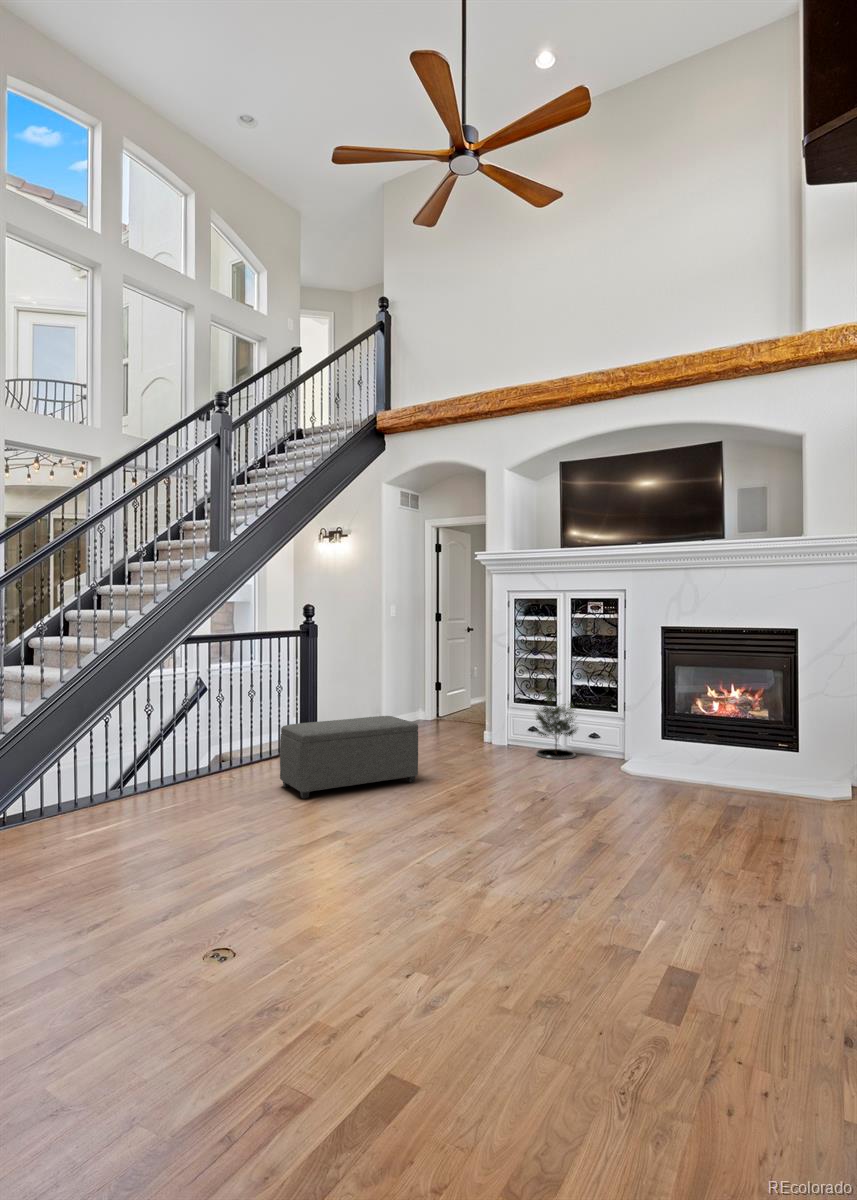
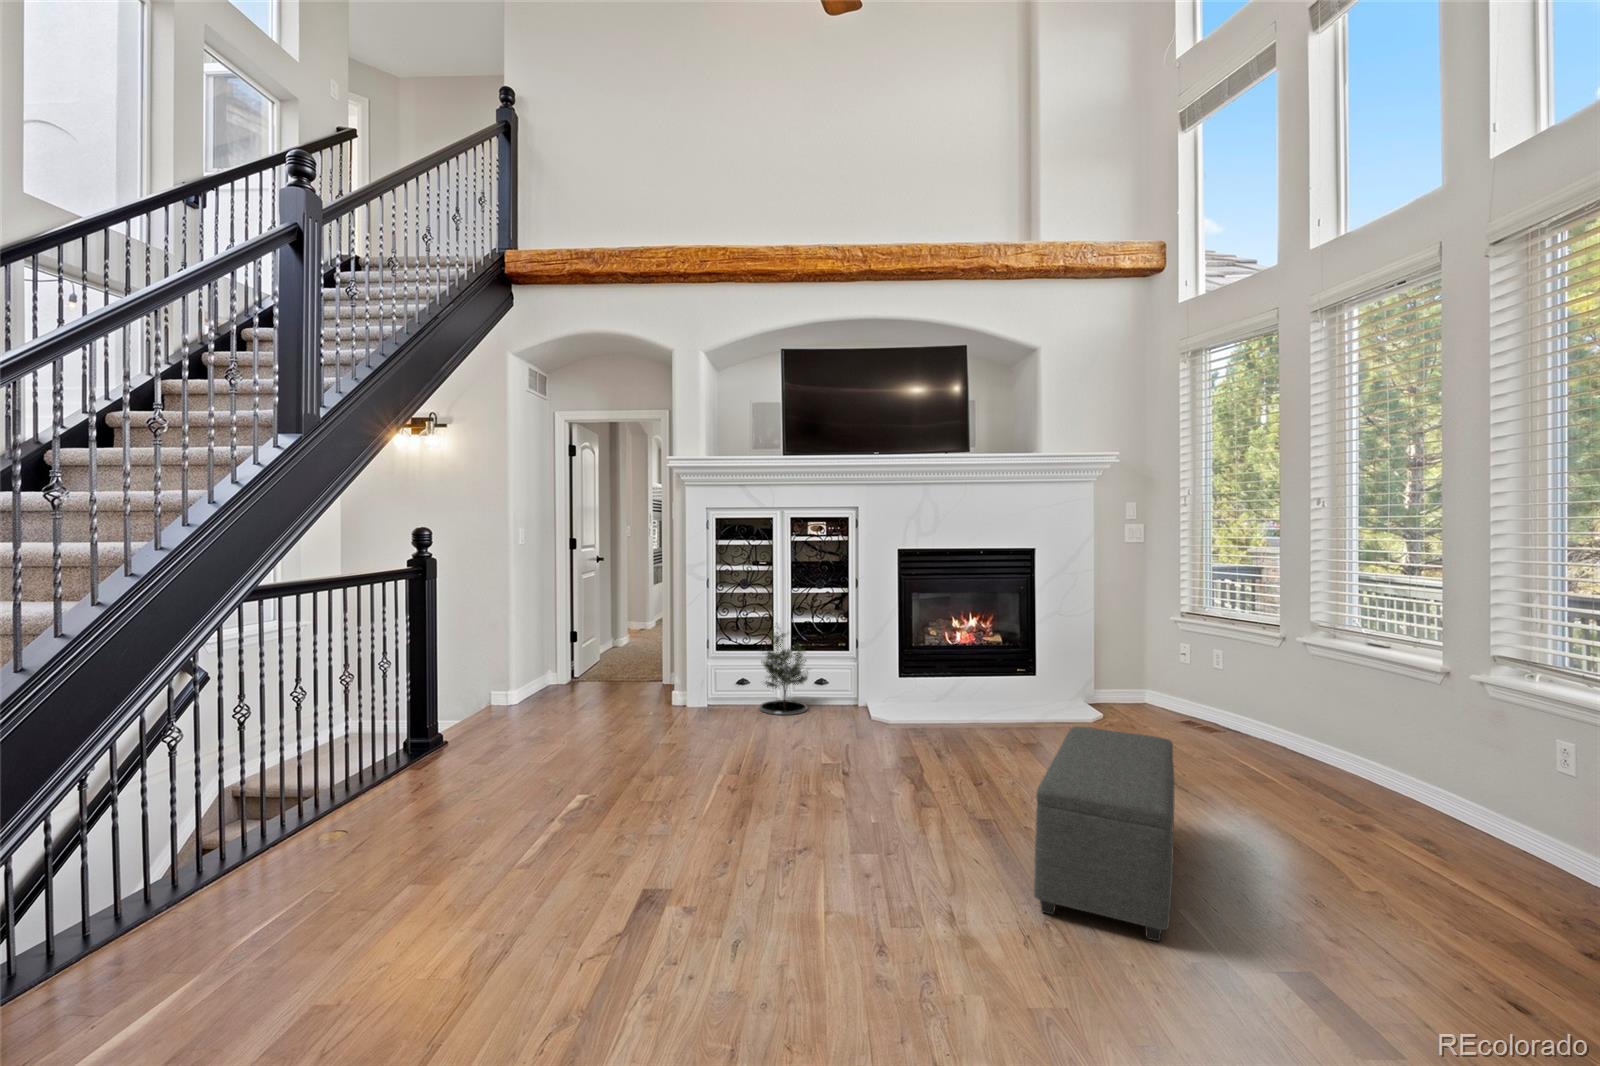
ottoman: present [280,716,418,799] -> present [1034,727,1175,942]

